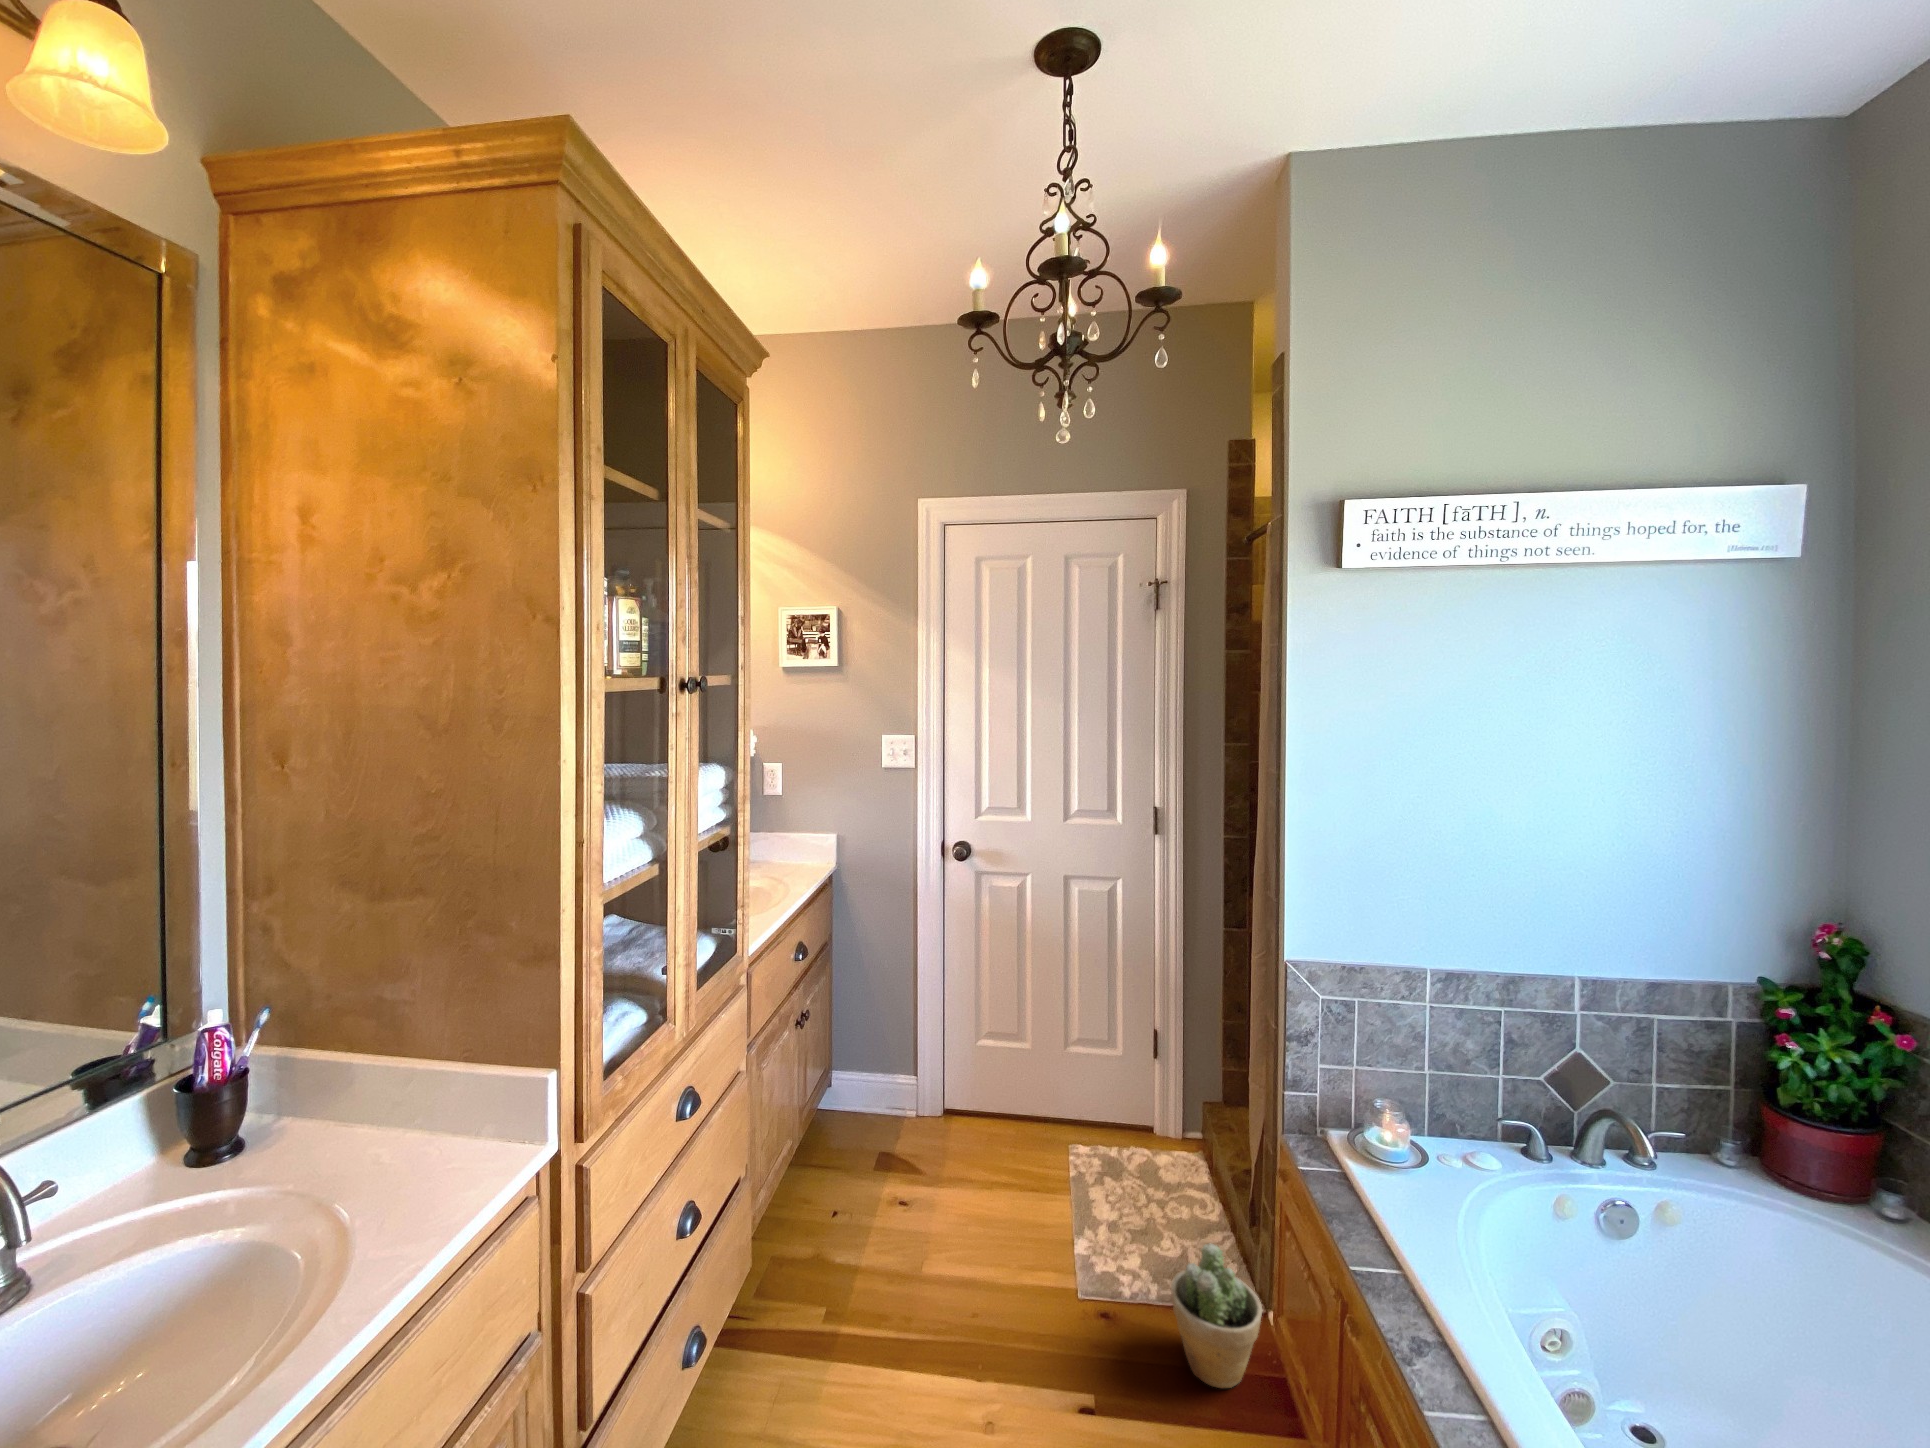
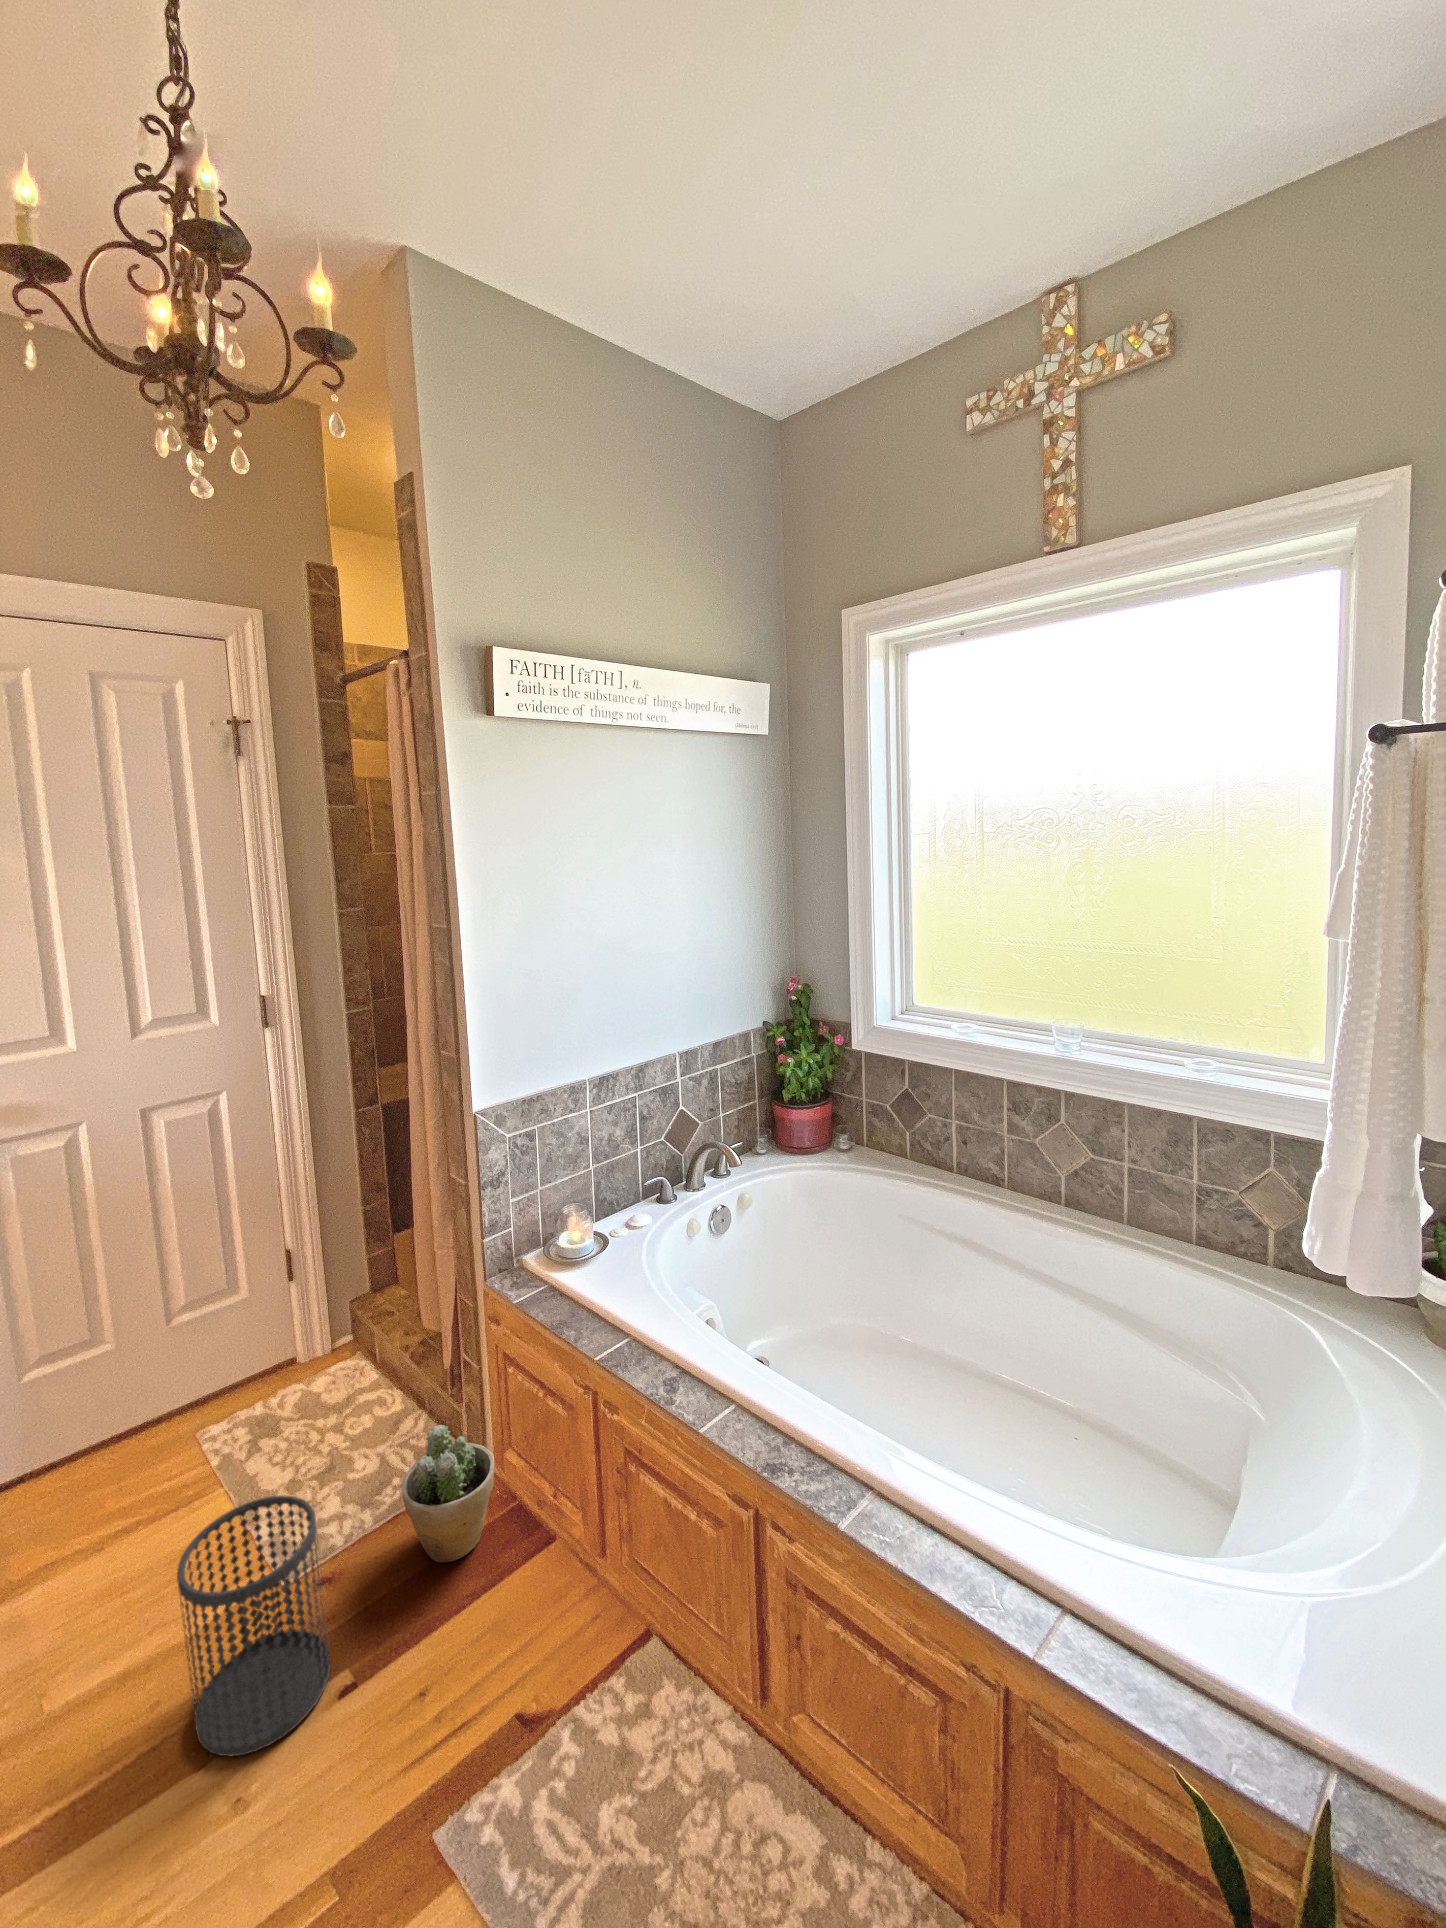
wastebasket: none [989,1200,1086,1408] -> present [177,1495,330,1756]

